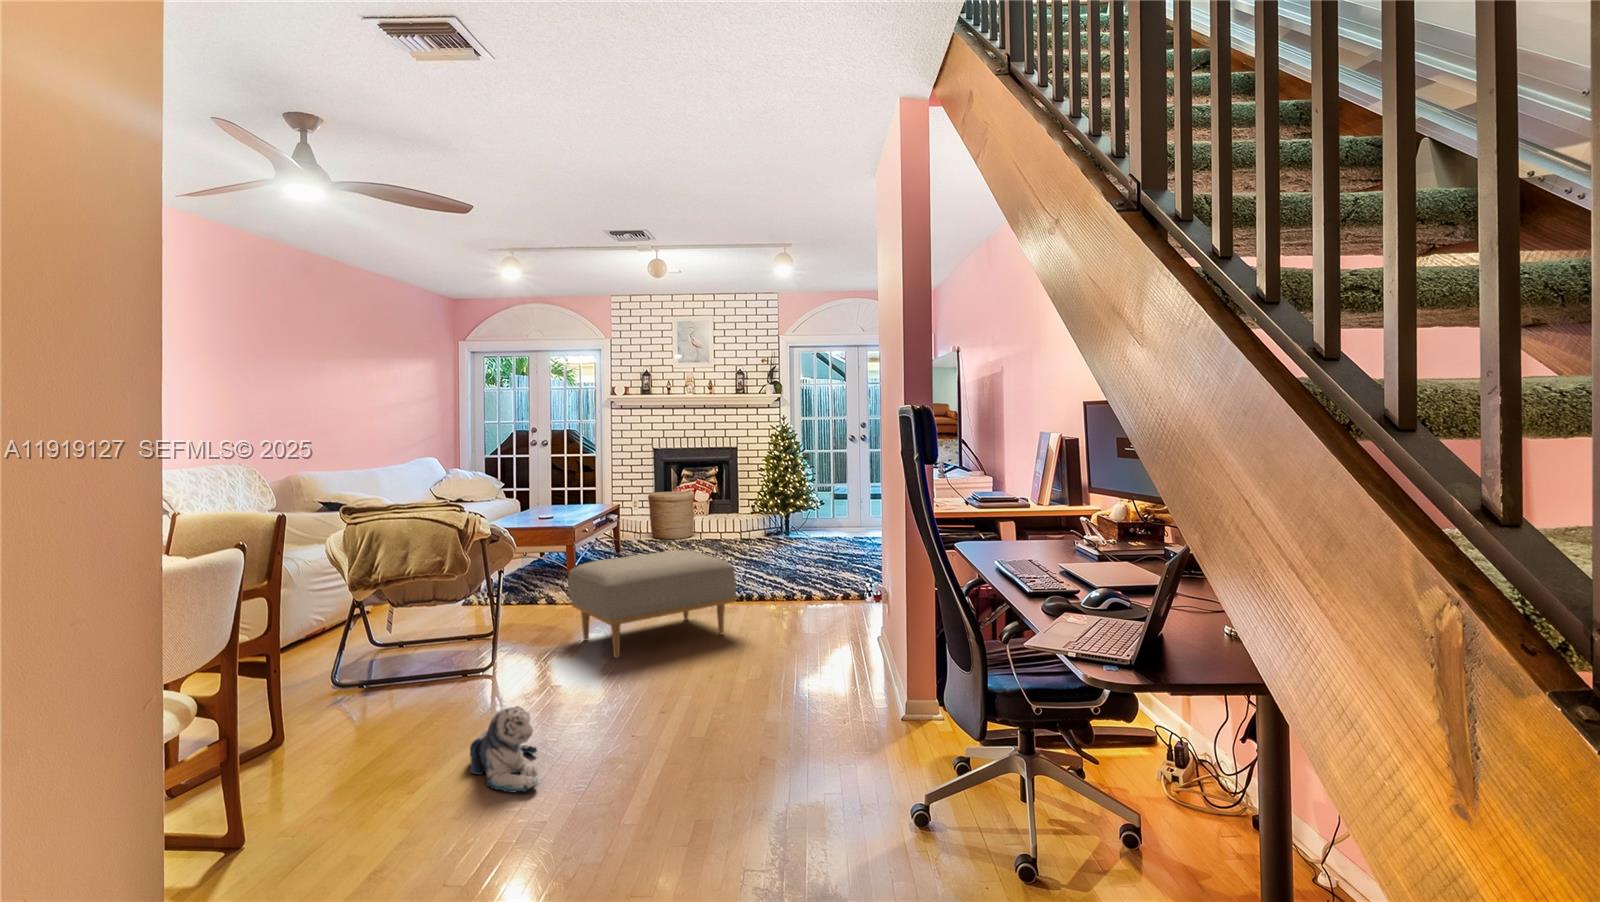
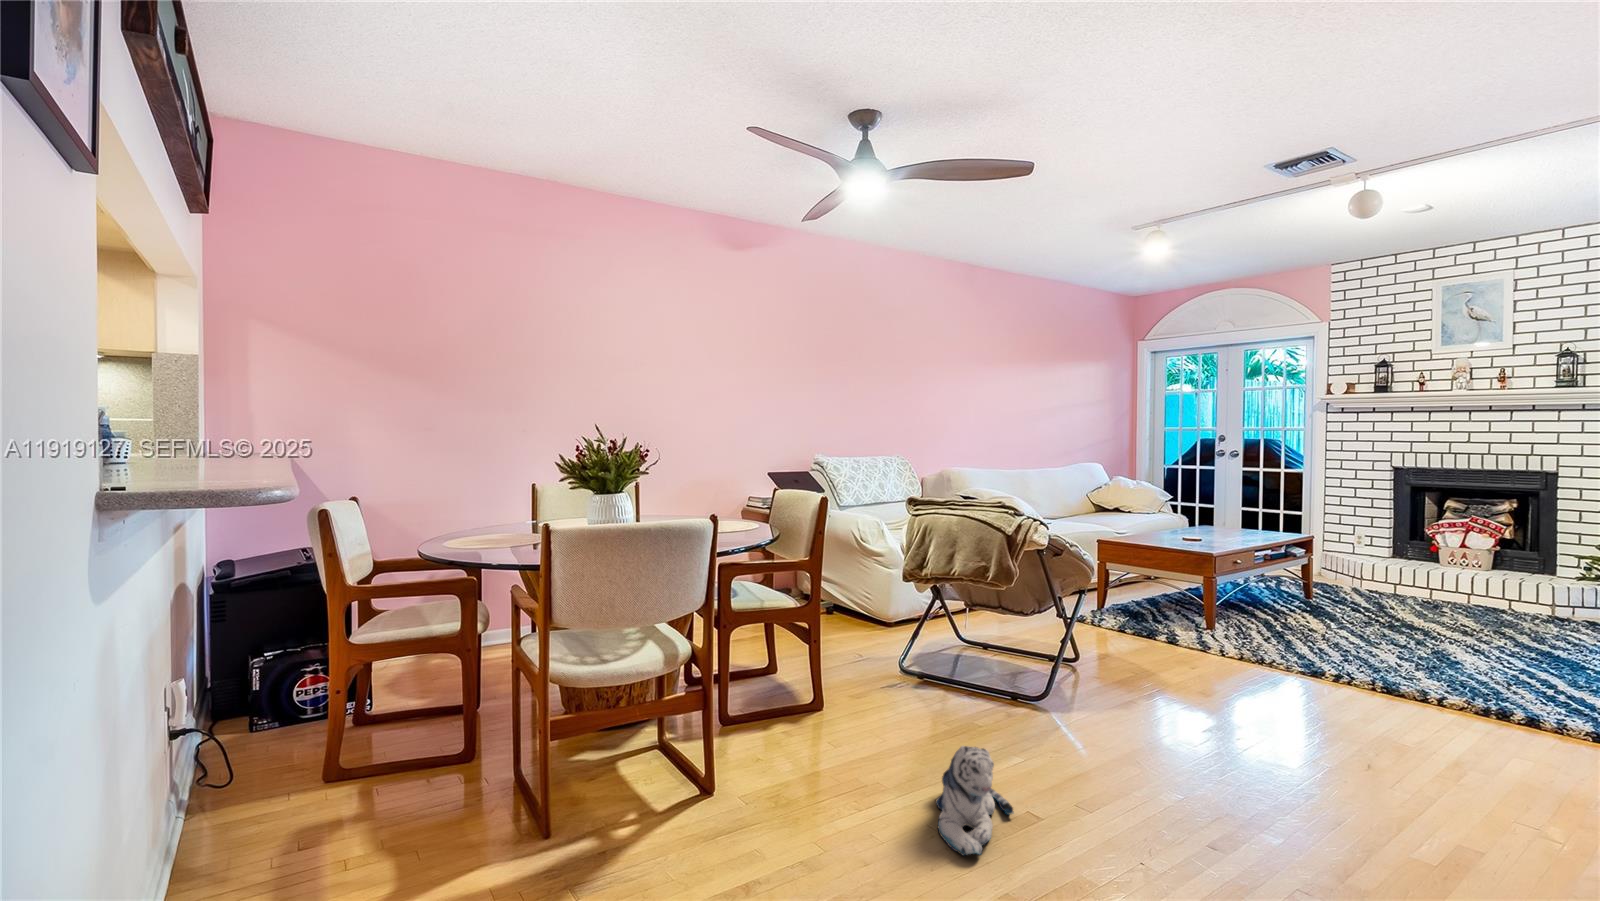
woven basket: present [648,491,694,539] -> none [1374,527,1459,598]
ottoman: present [568,550,736,658] -> none [1160,600,1434,757]

